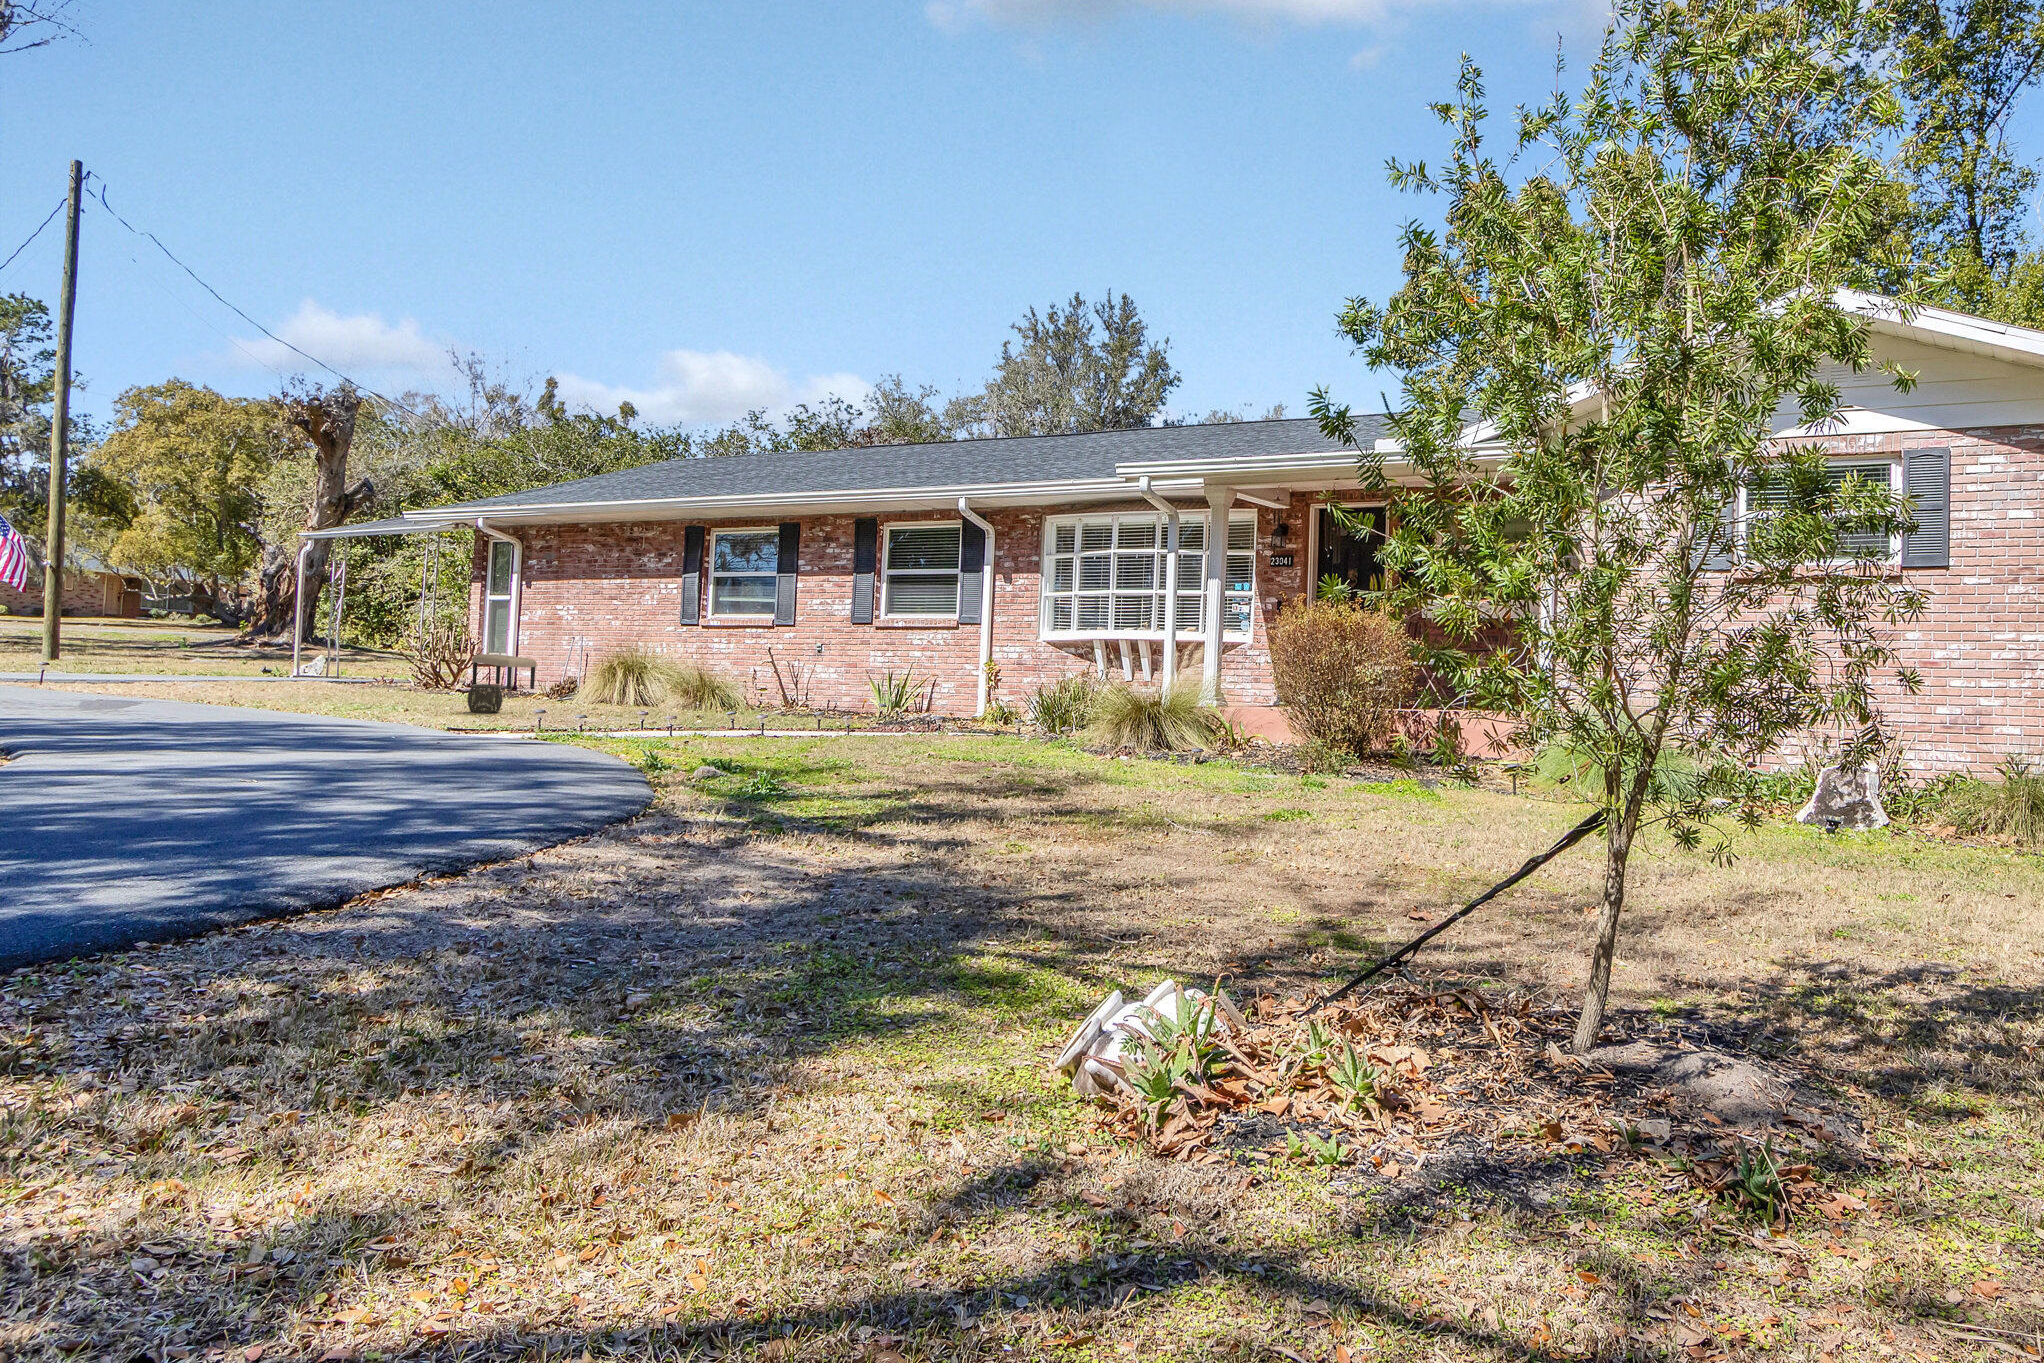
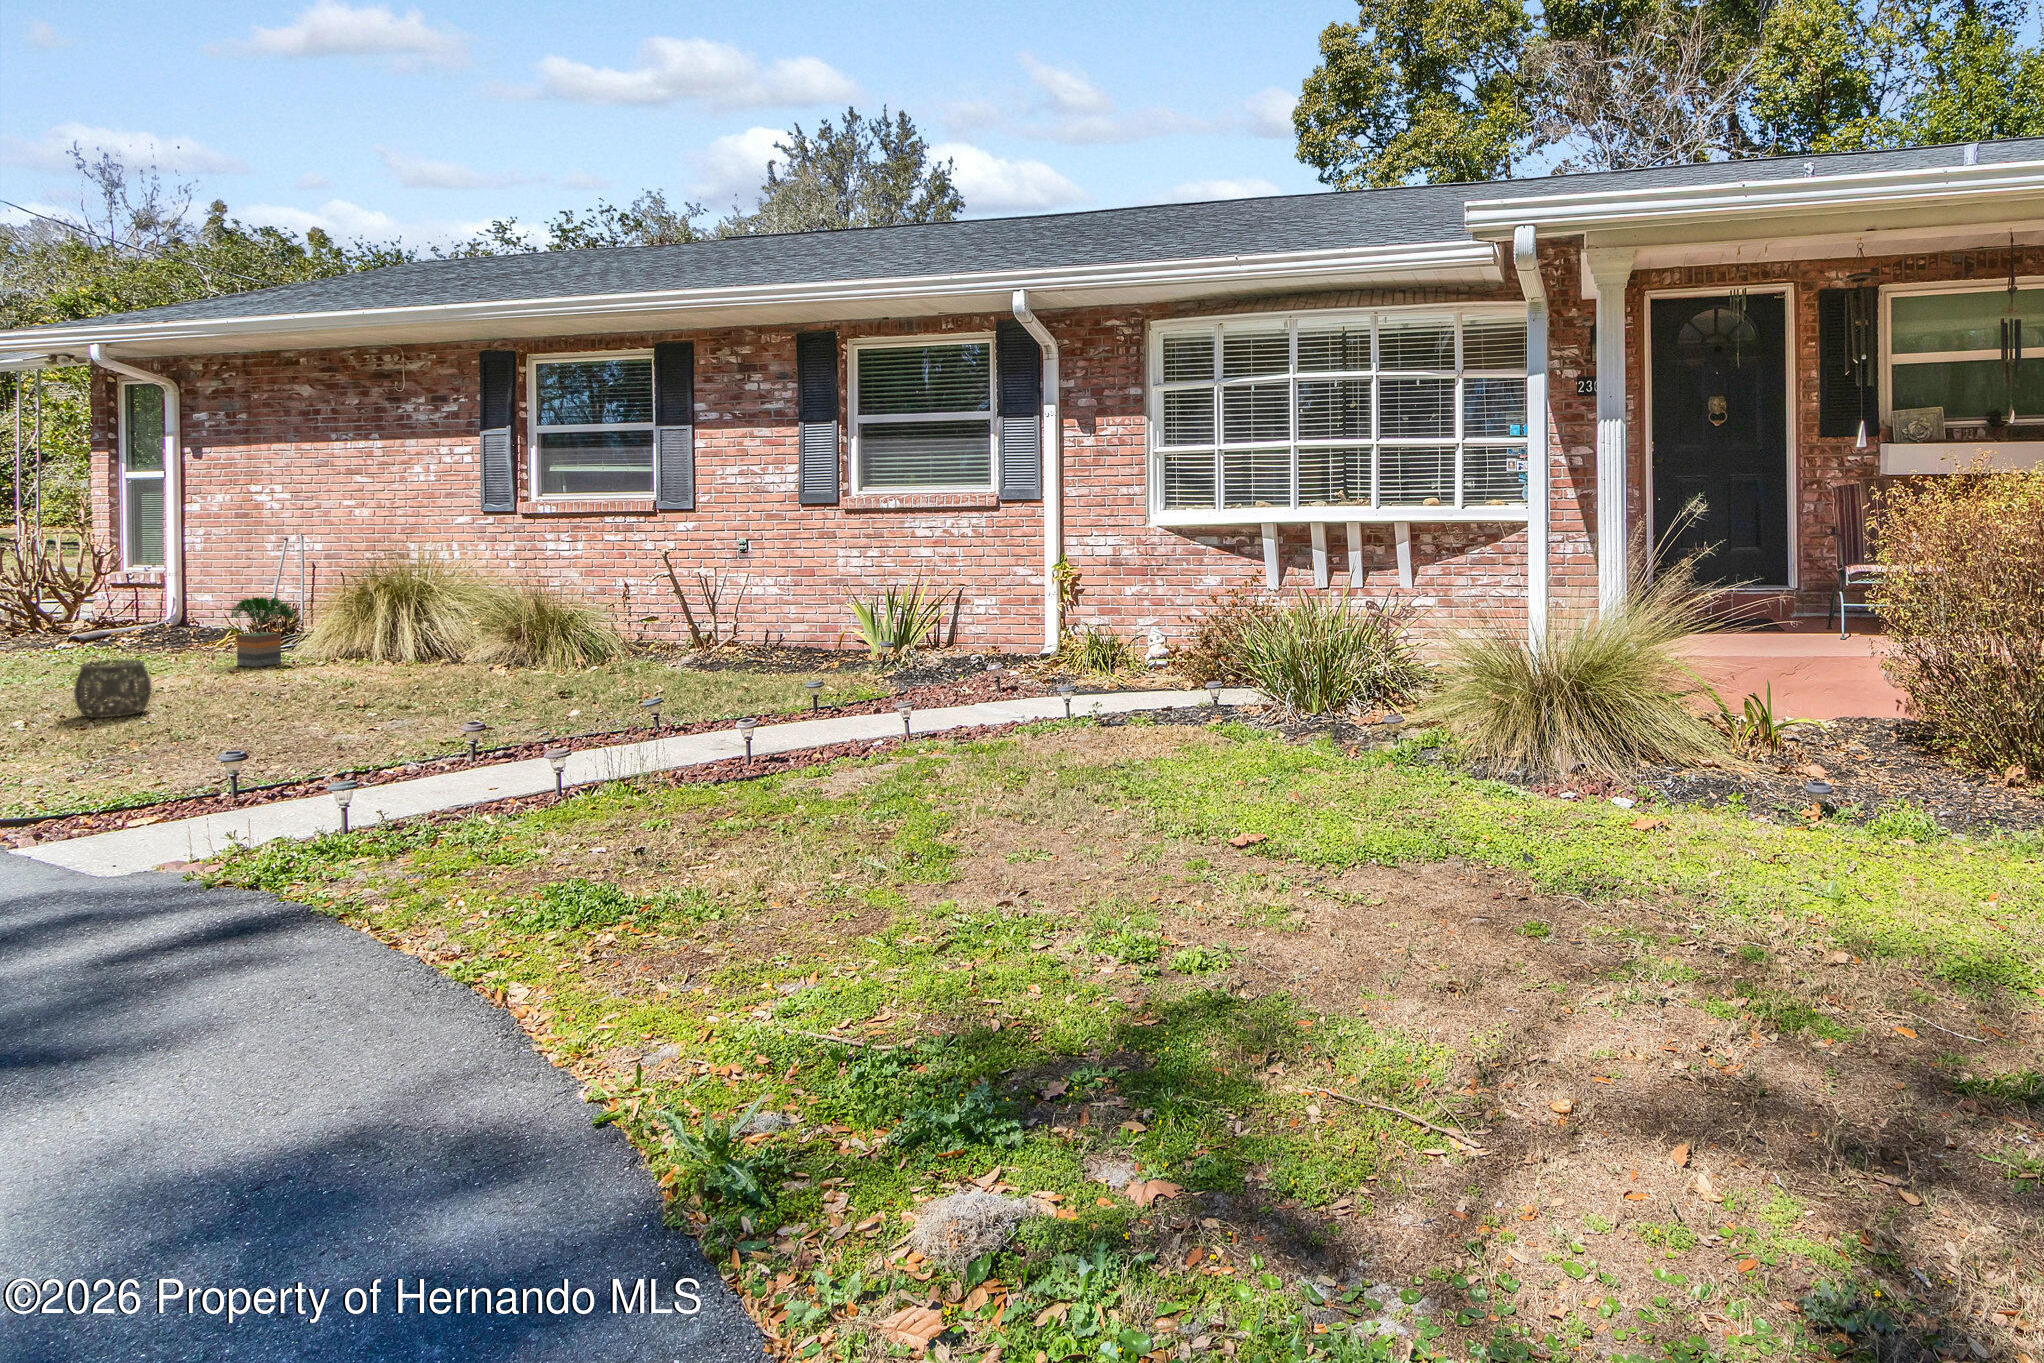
bench: present [472,654,537,689] -> none [99,571,220,632]
potted tree: none [540,664,574,703] -> present [231,597,293,667]

